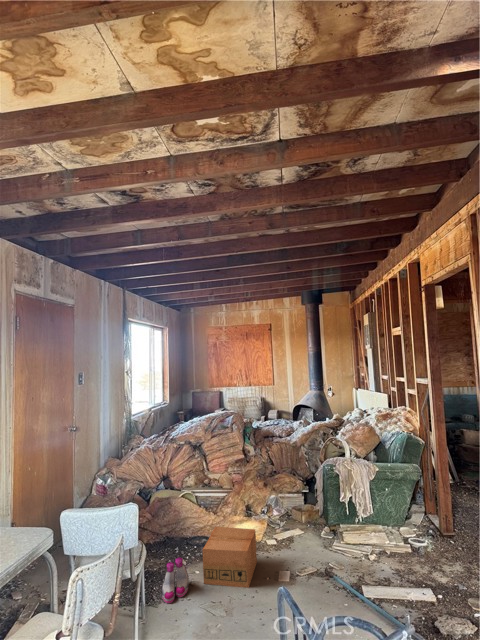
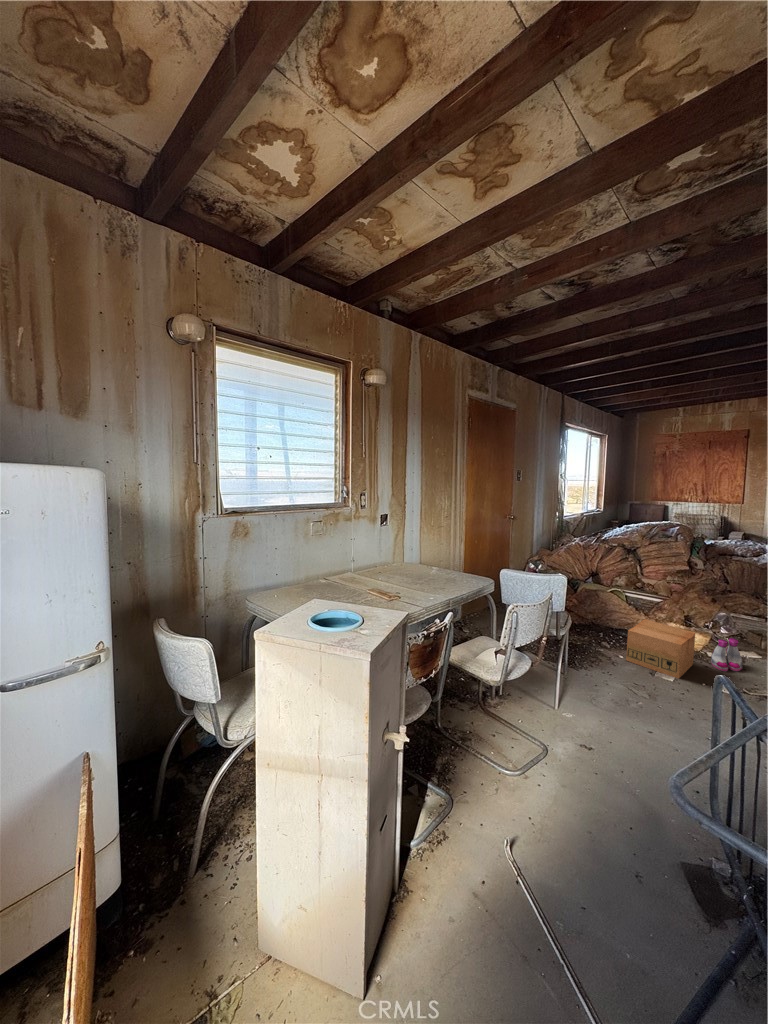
boots: present [162,557,189,603] -> present [711,638,743,671]

